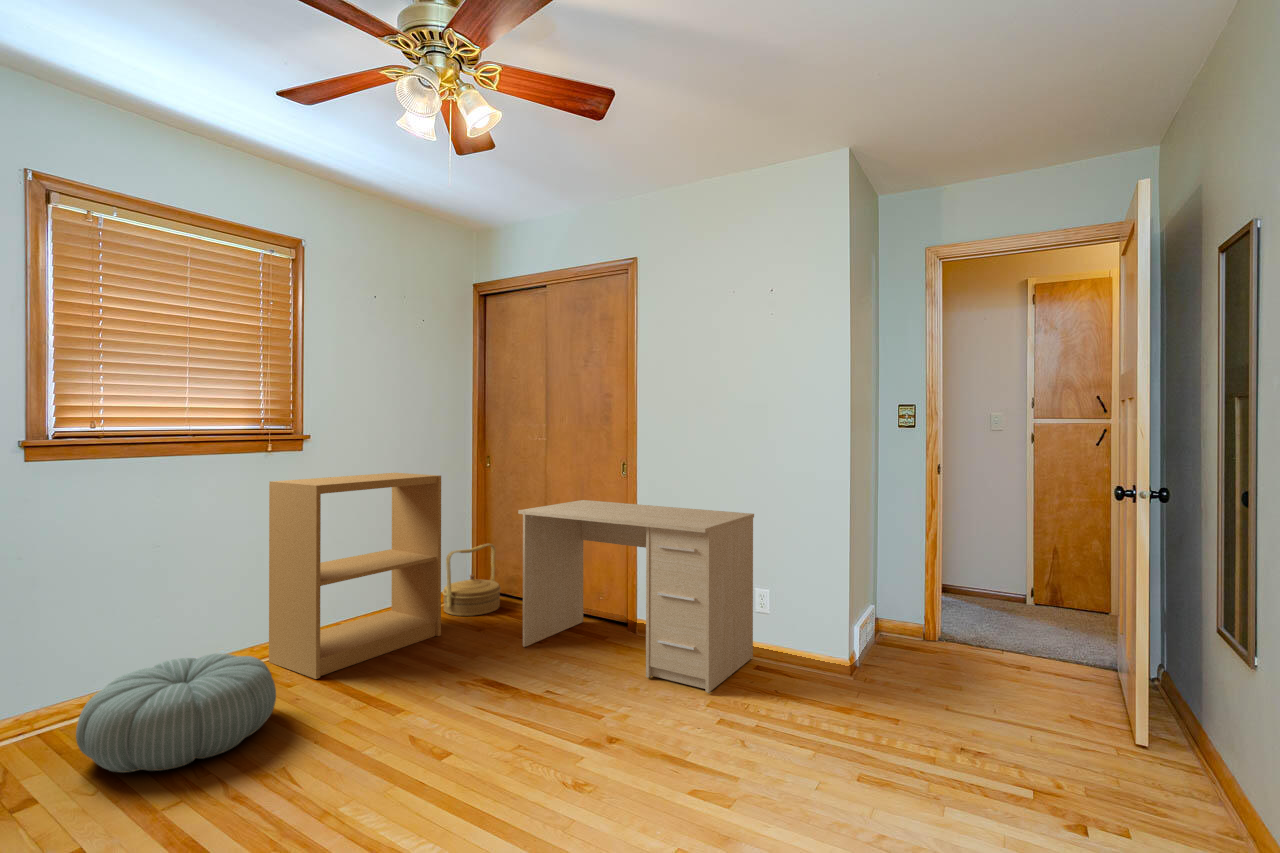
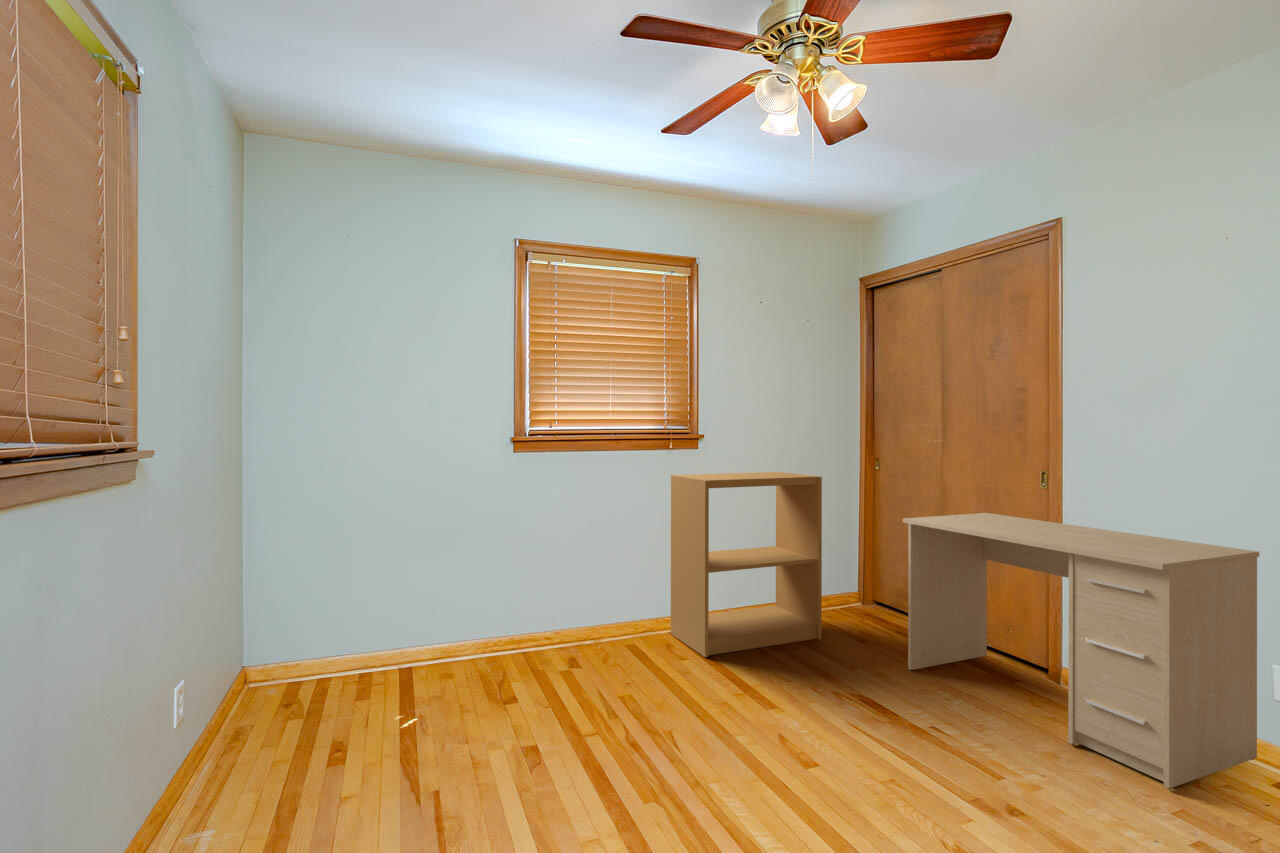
woven basket: present [443,544,501,616] -> none [826,551,889,625]
pouf: present [76,654,276,773] -> none [537,617,669,706]

